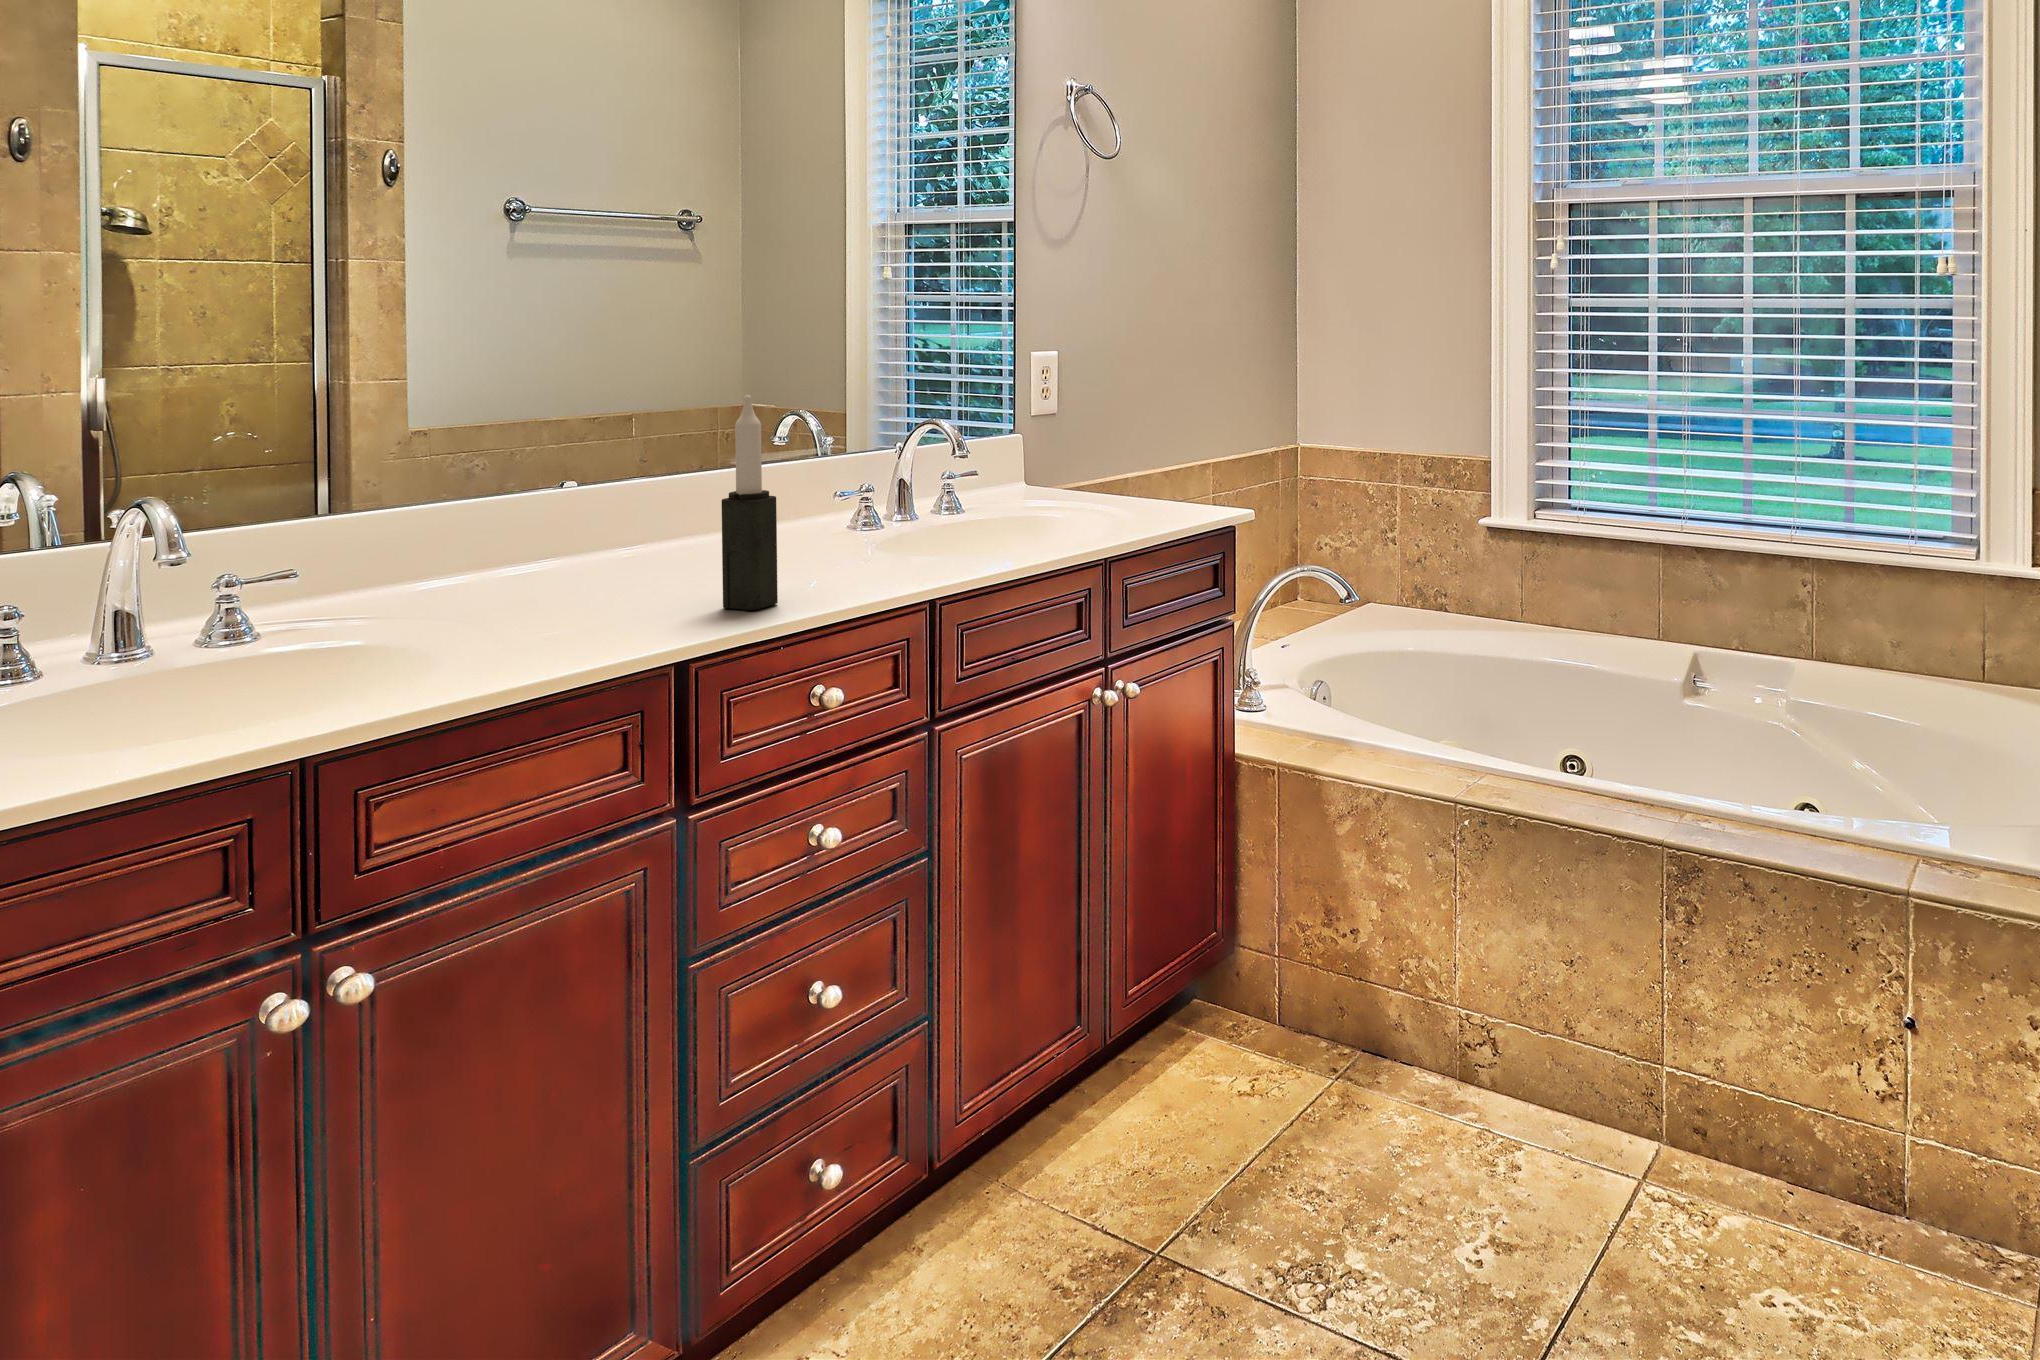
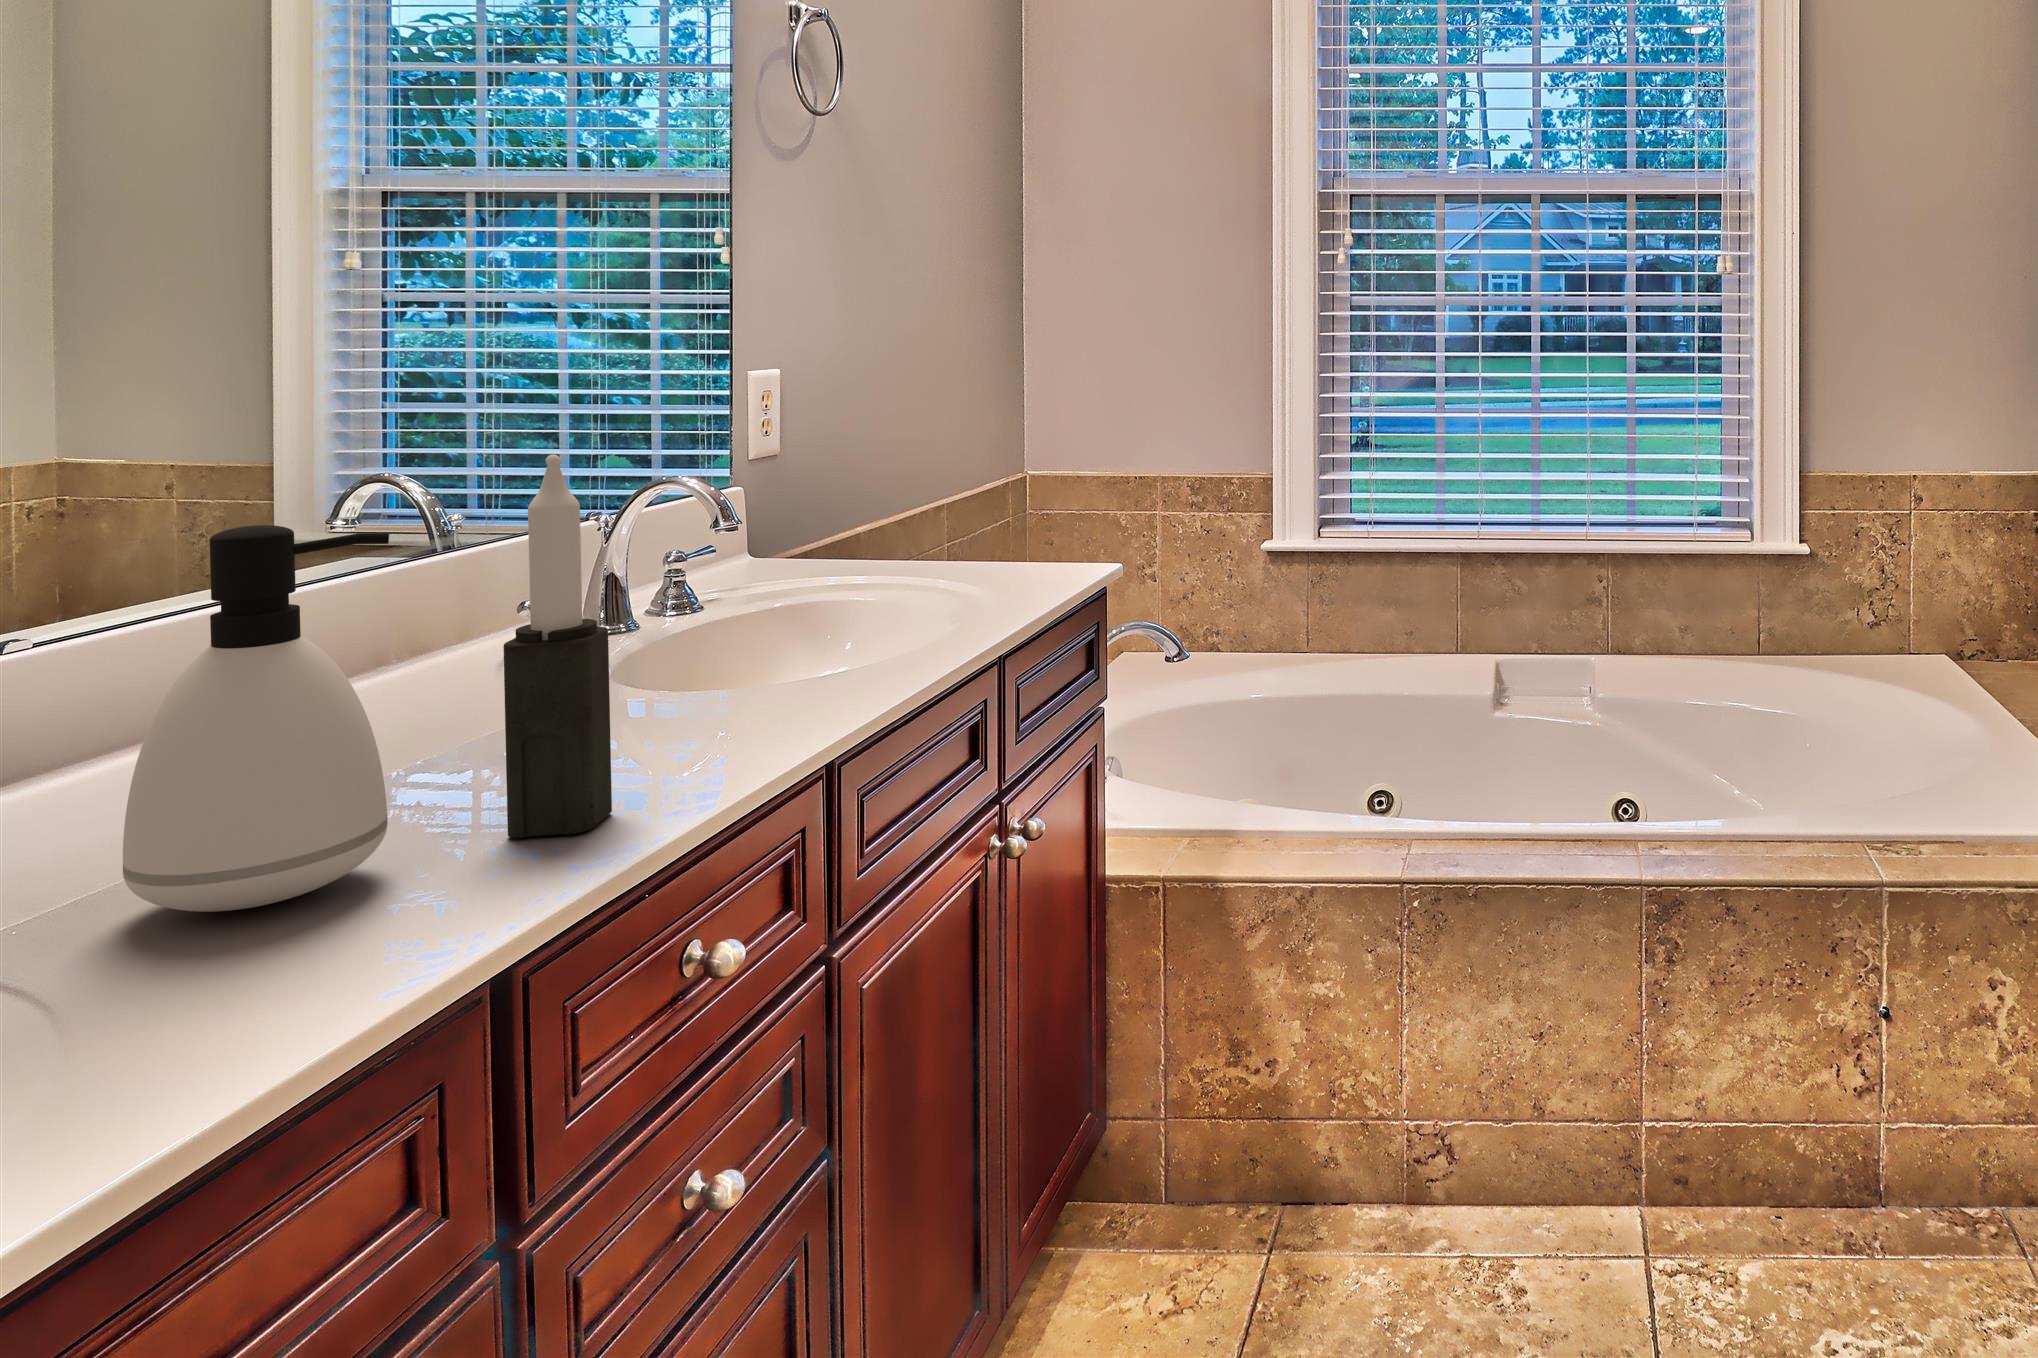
soap dispenser: none [551,423,662,616] -> present [123,525,389,912]

